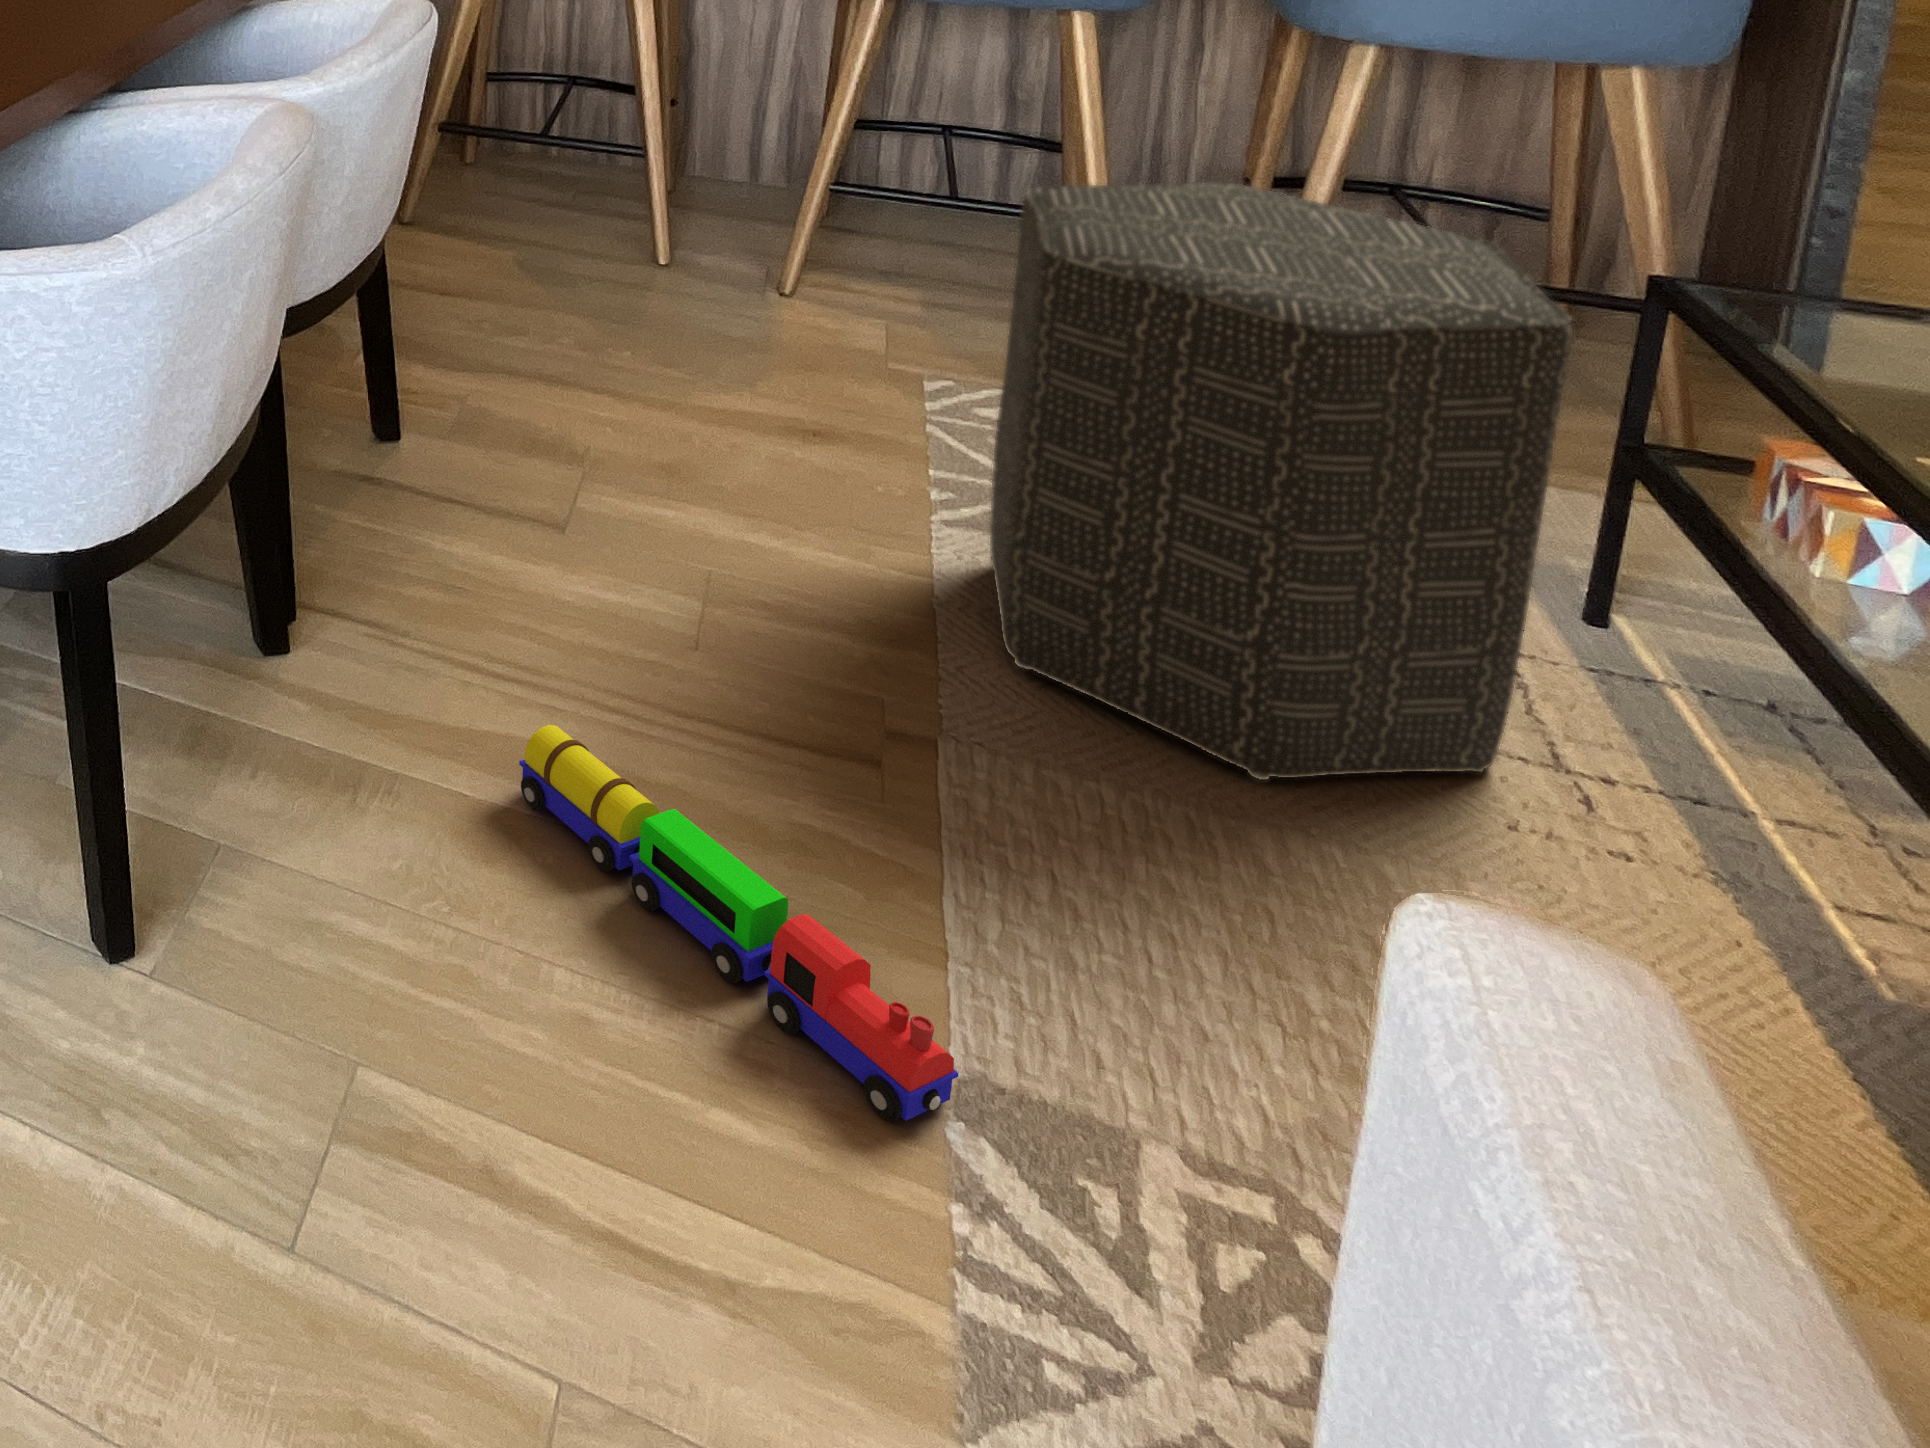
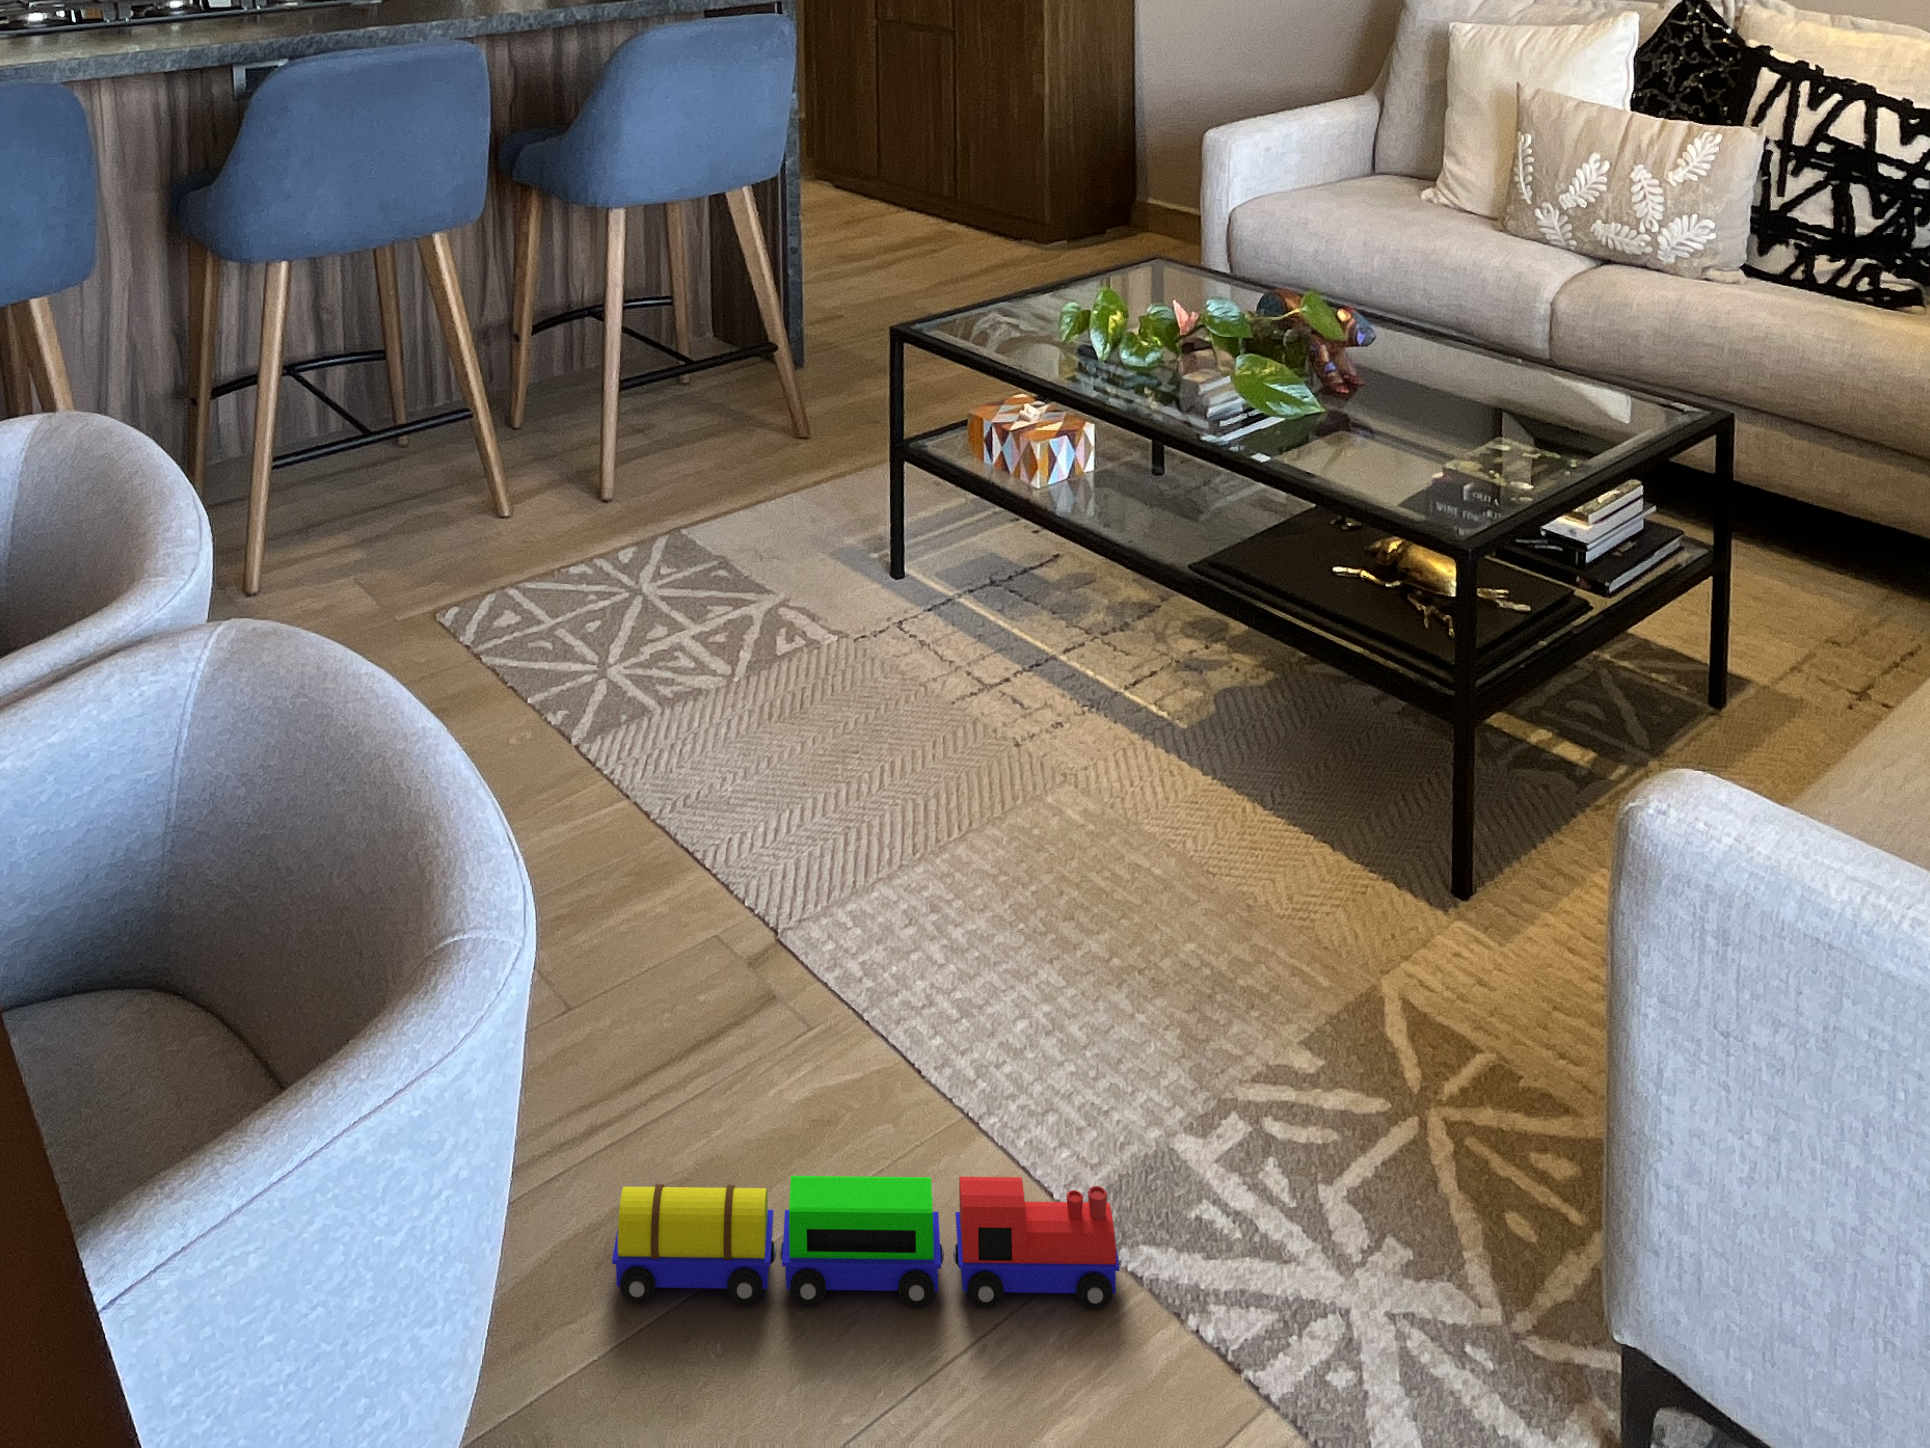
ottoman: present [990,181,1573,780] -> none [633,337,988,832]

